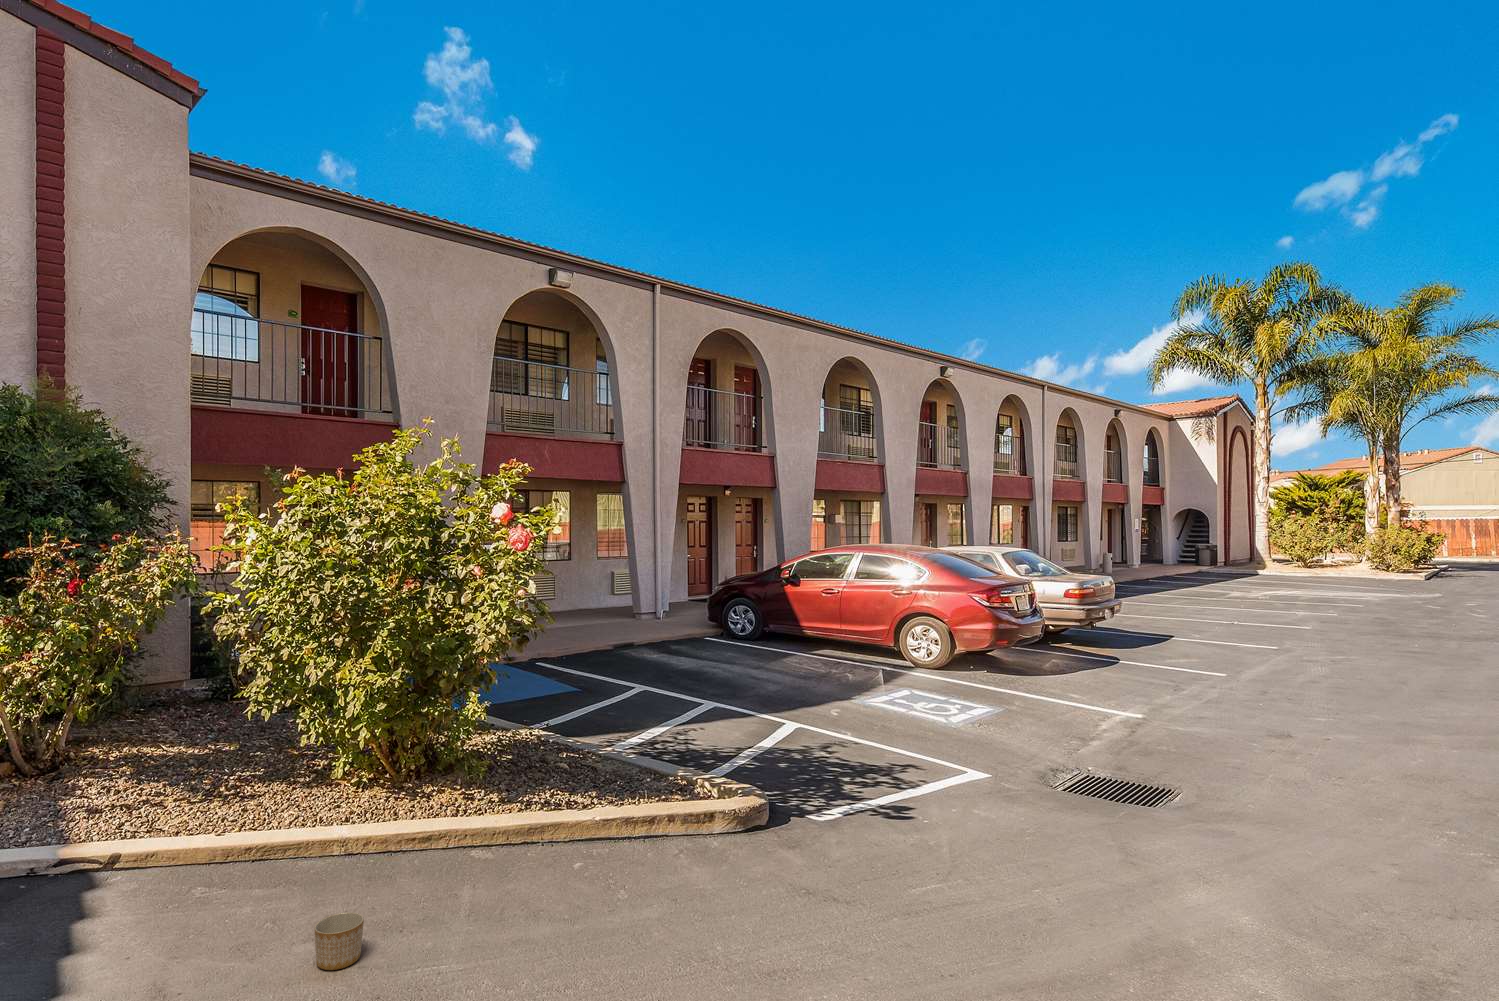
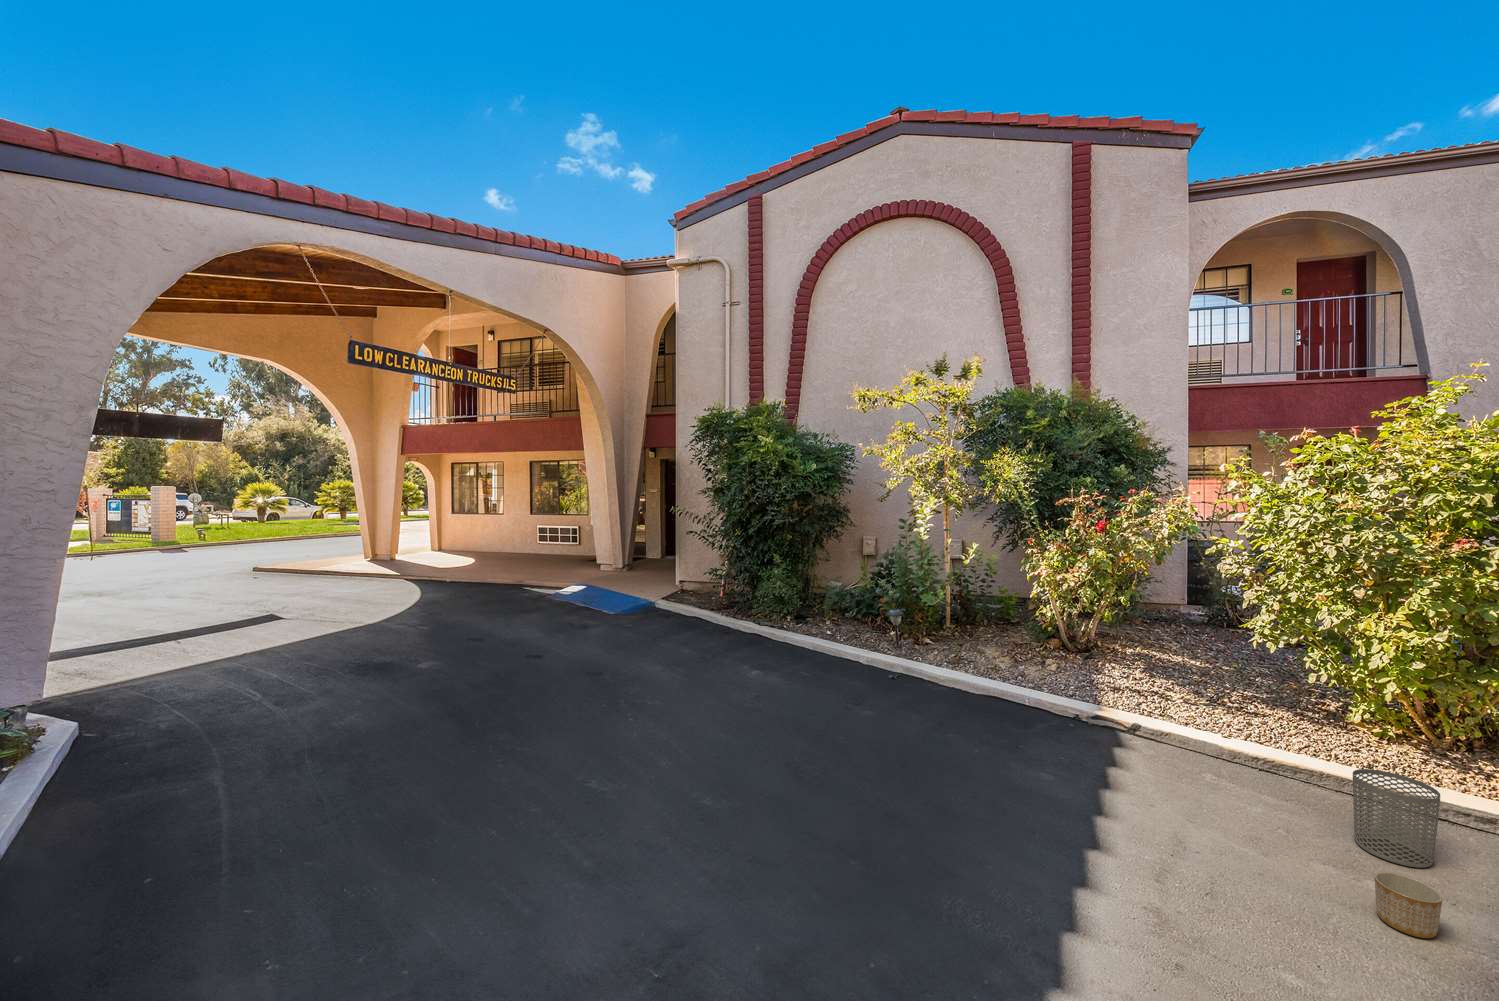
waste bin: none [316,814,381,905] -> present [1353,769,1440,868]

